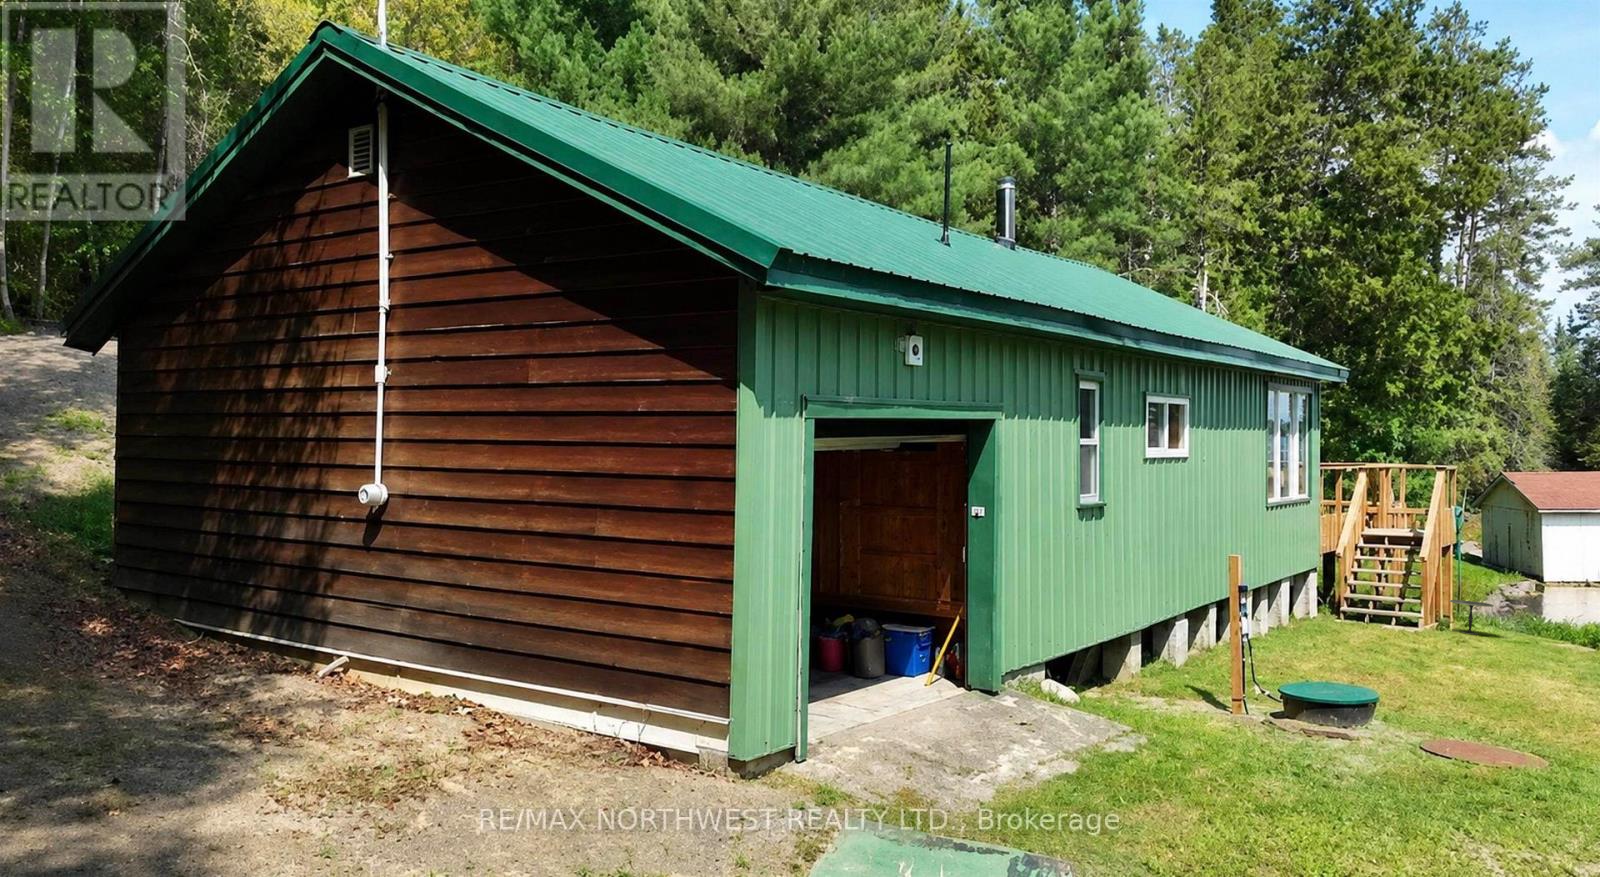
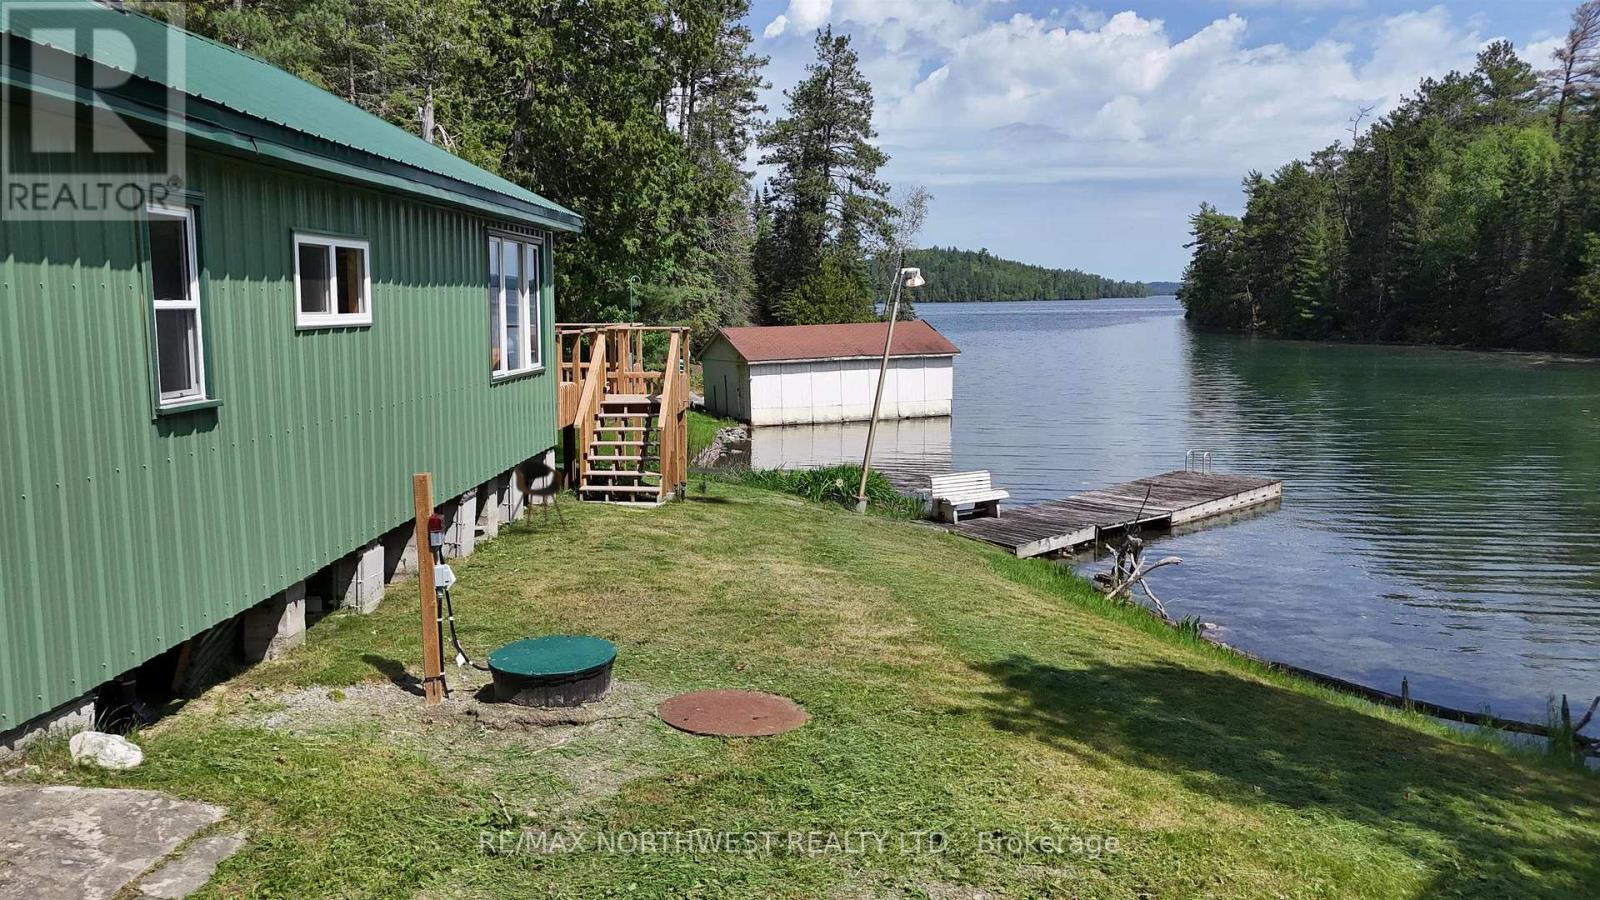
chair: none [1275,575,1329,638] -> present [510,460,566,532]

